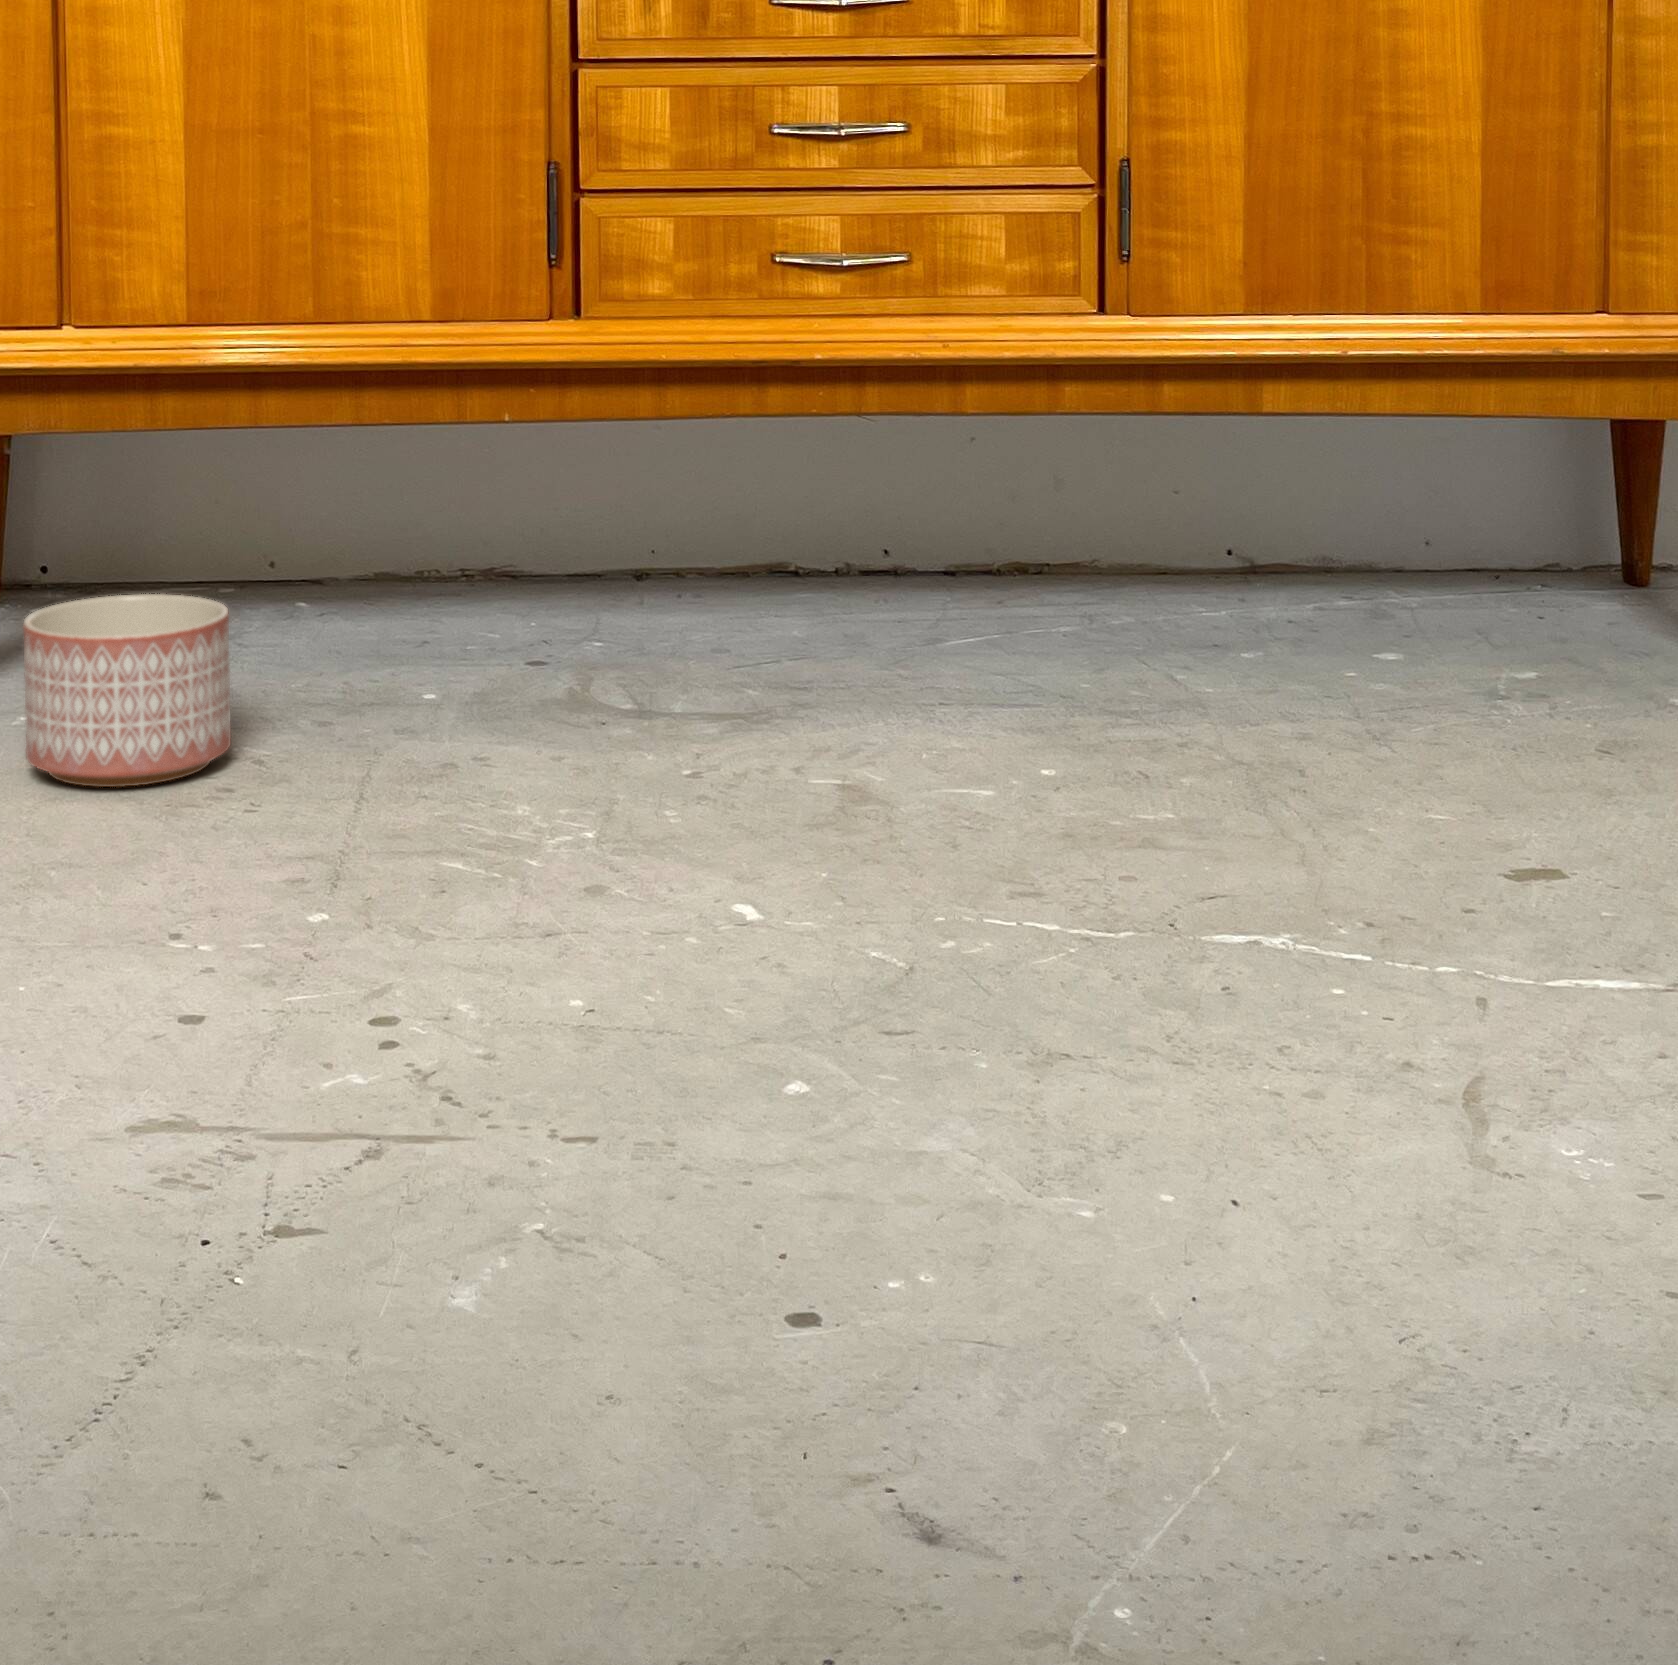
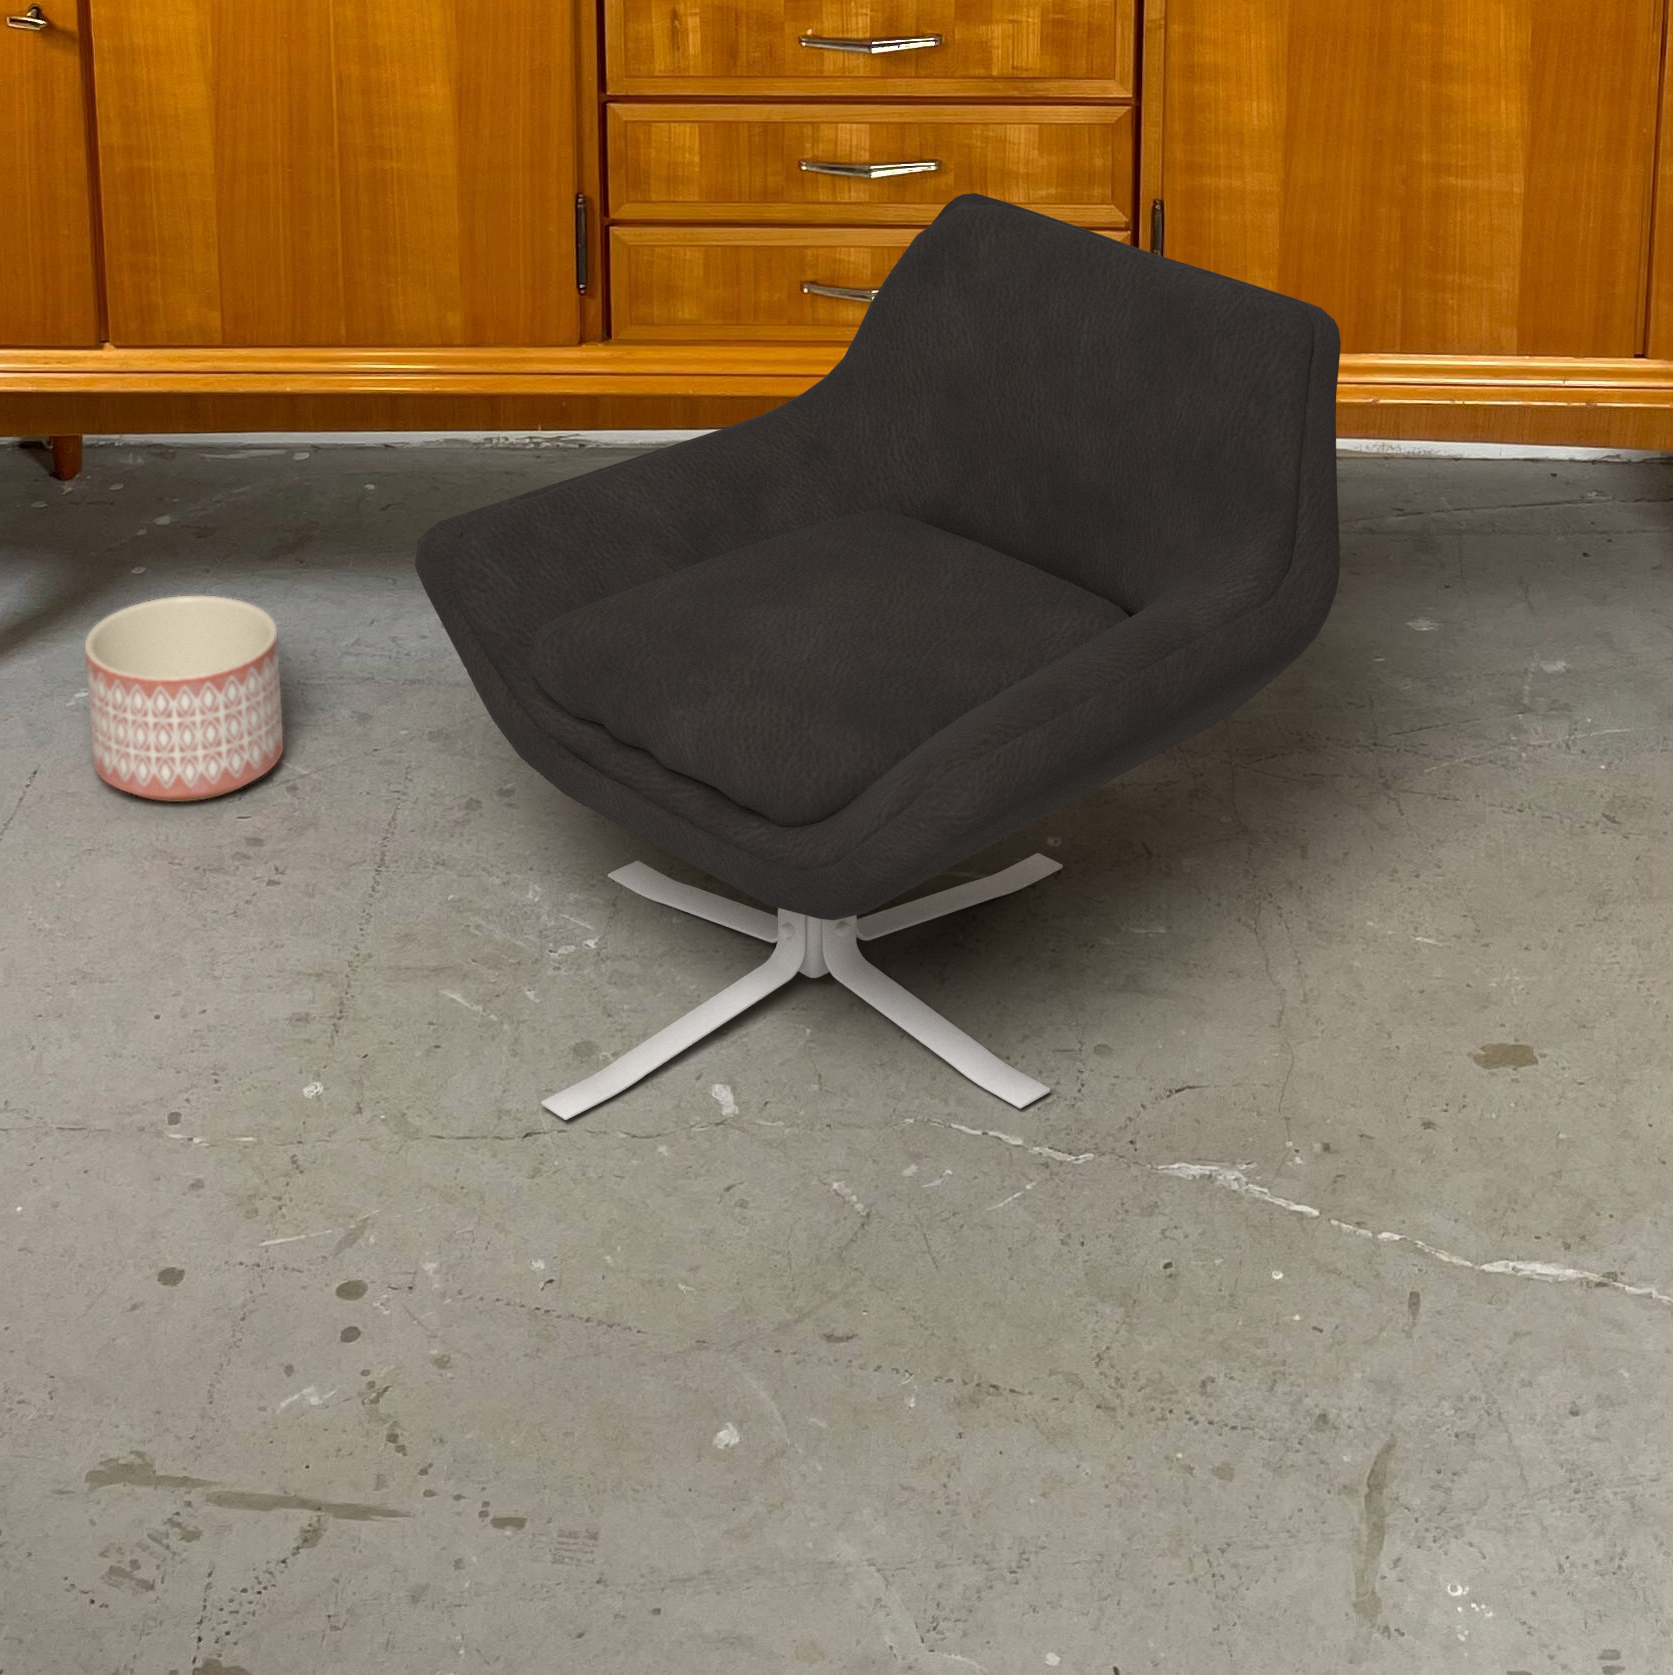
lounge chair: none [383,131,1374,990] -> present [415,193,1341,1120]

